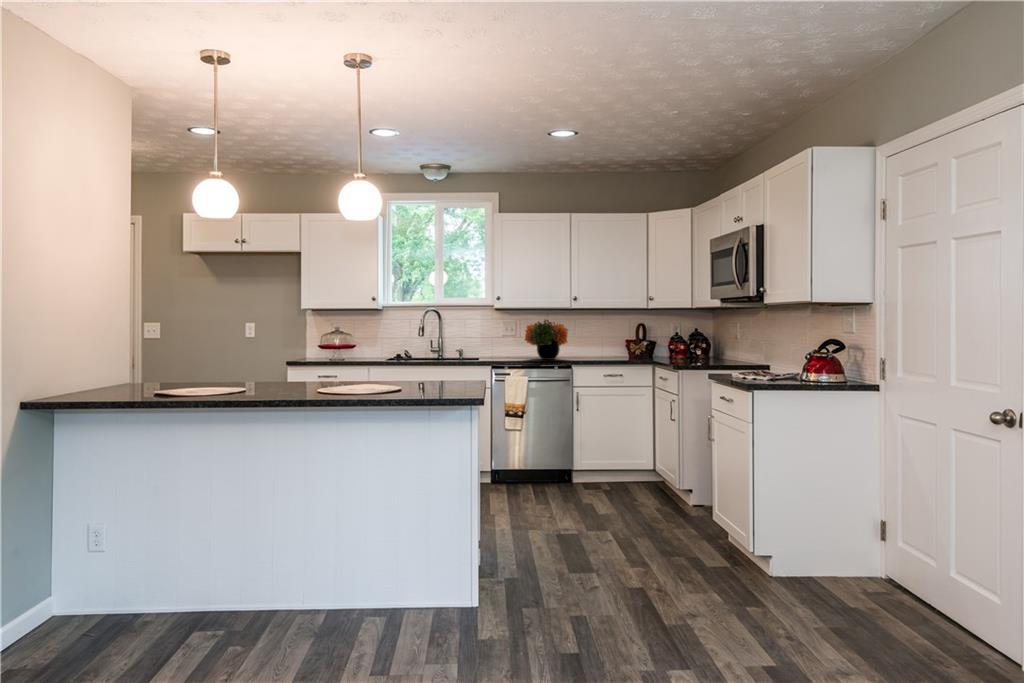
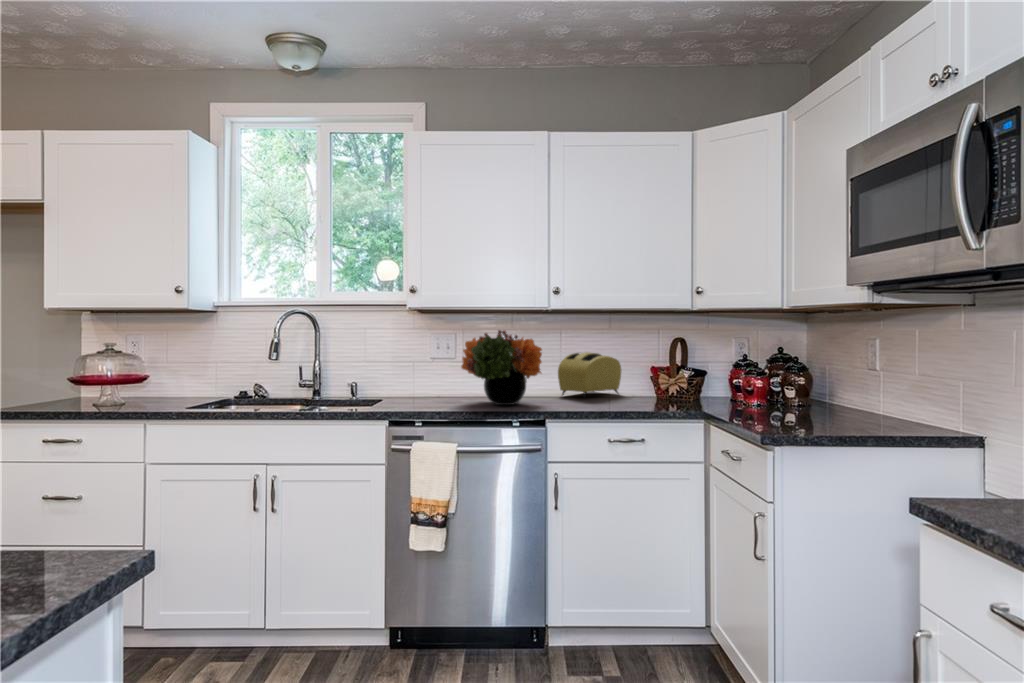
toaster: none [575,332,611,356] -> present [558,352,621,397]

